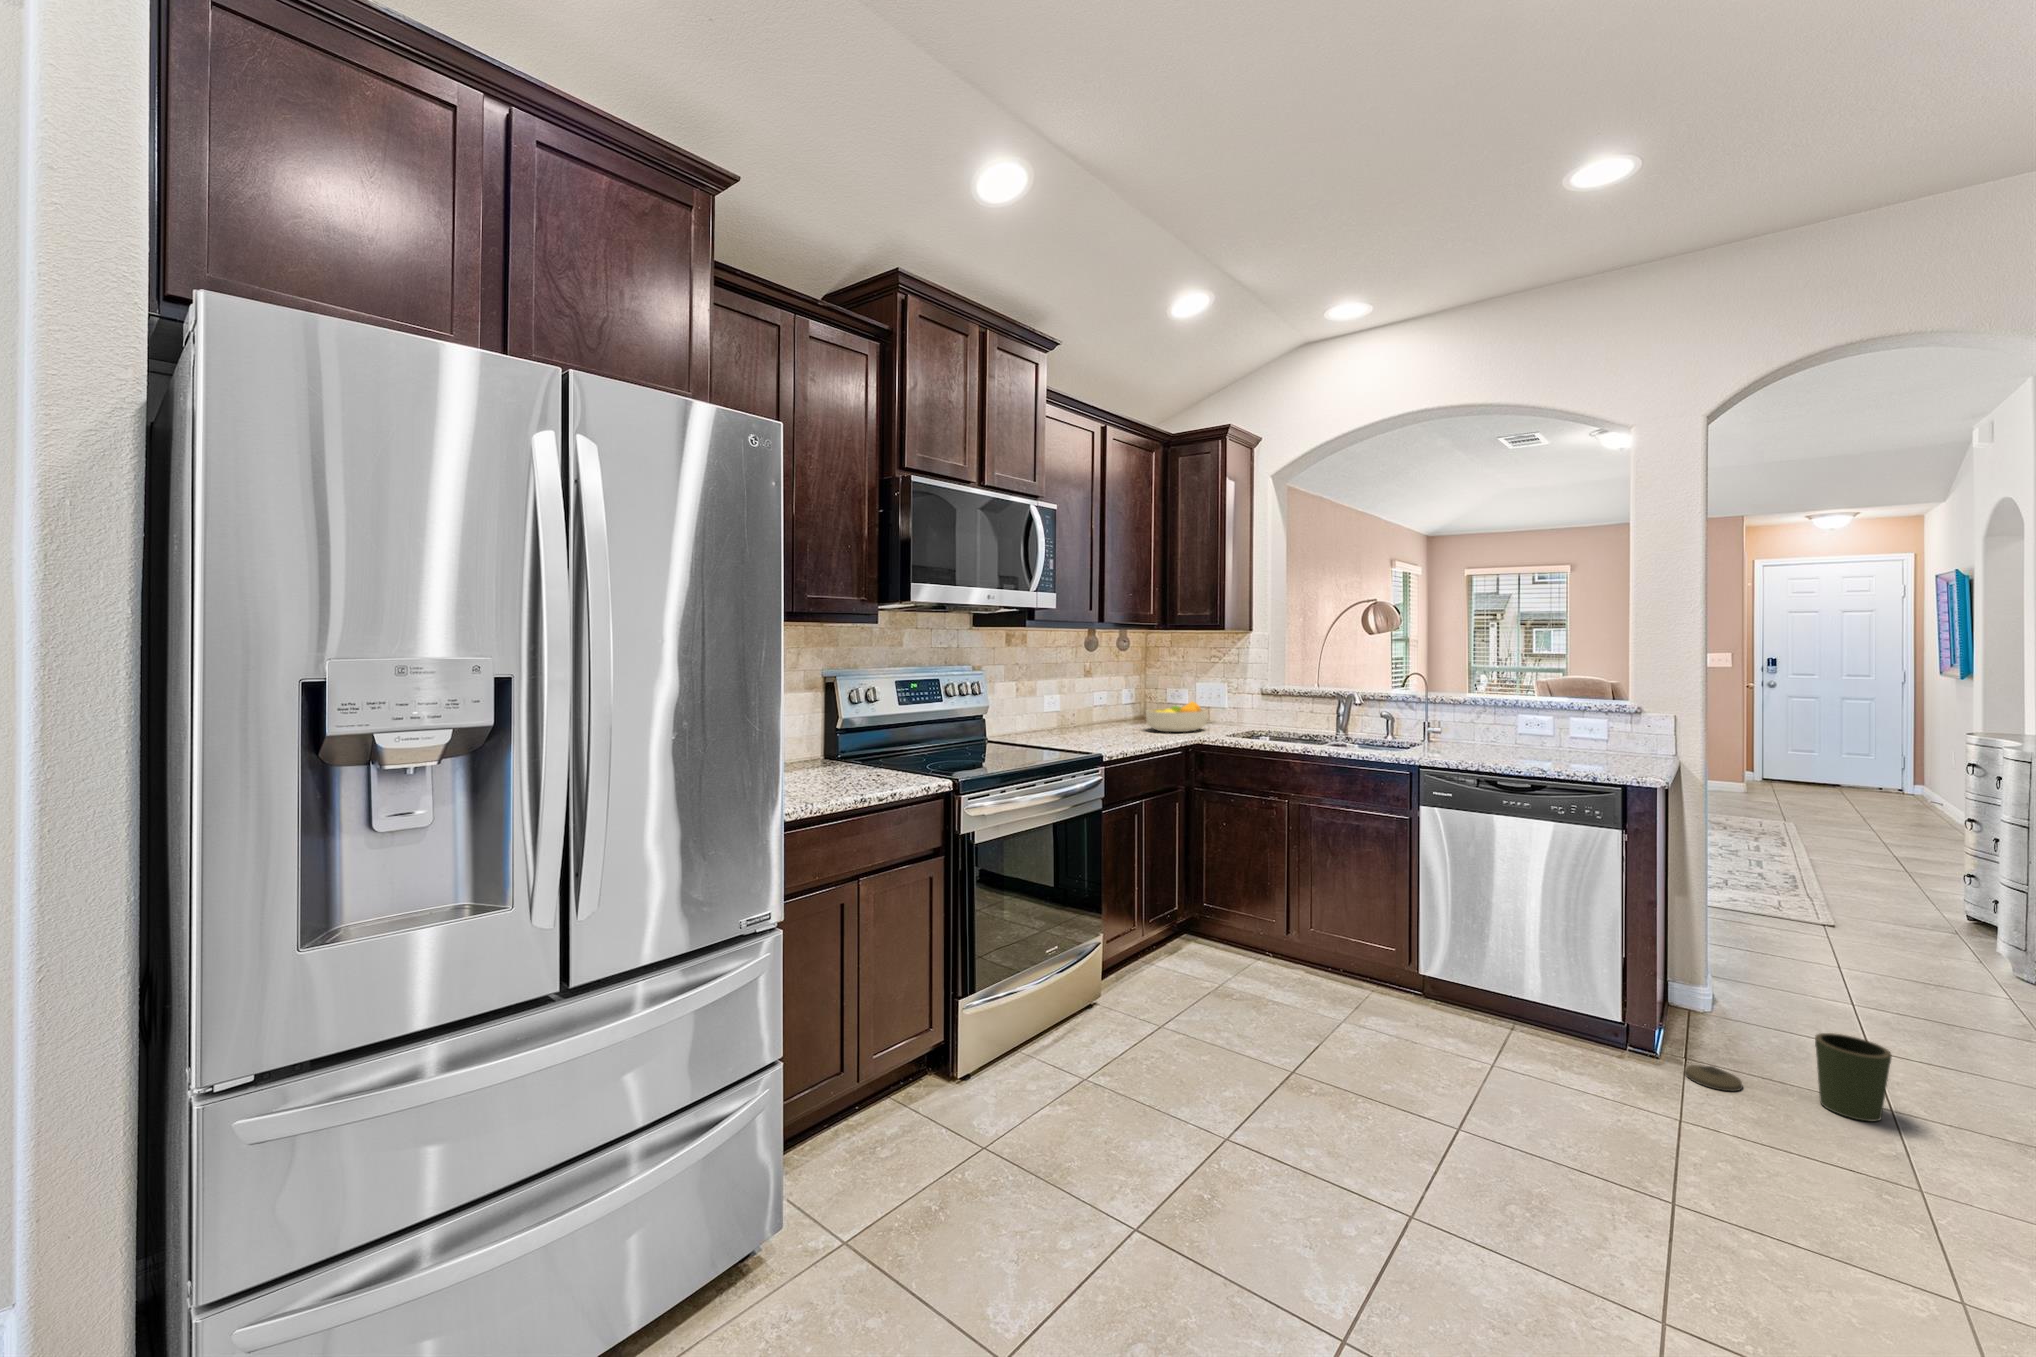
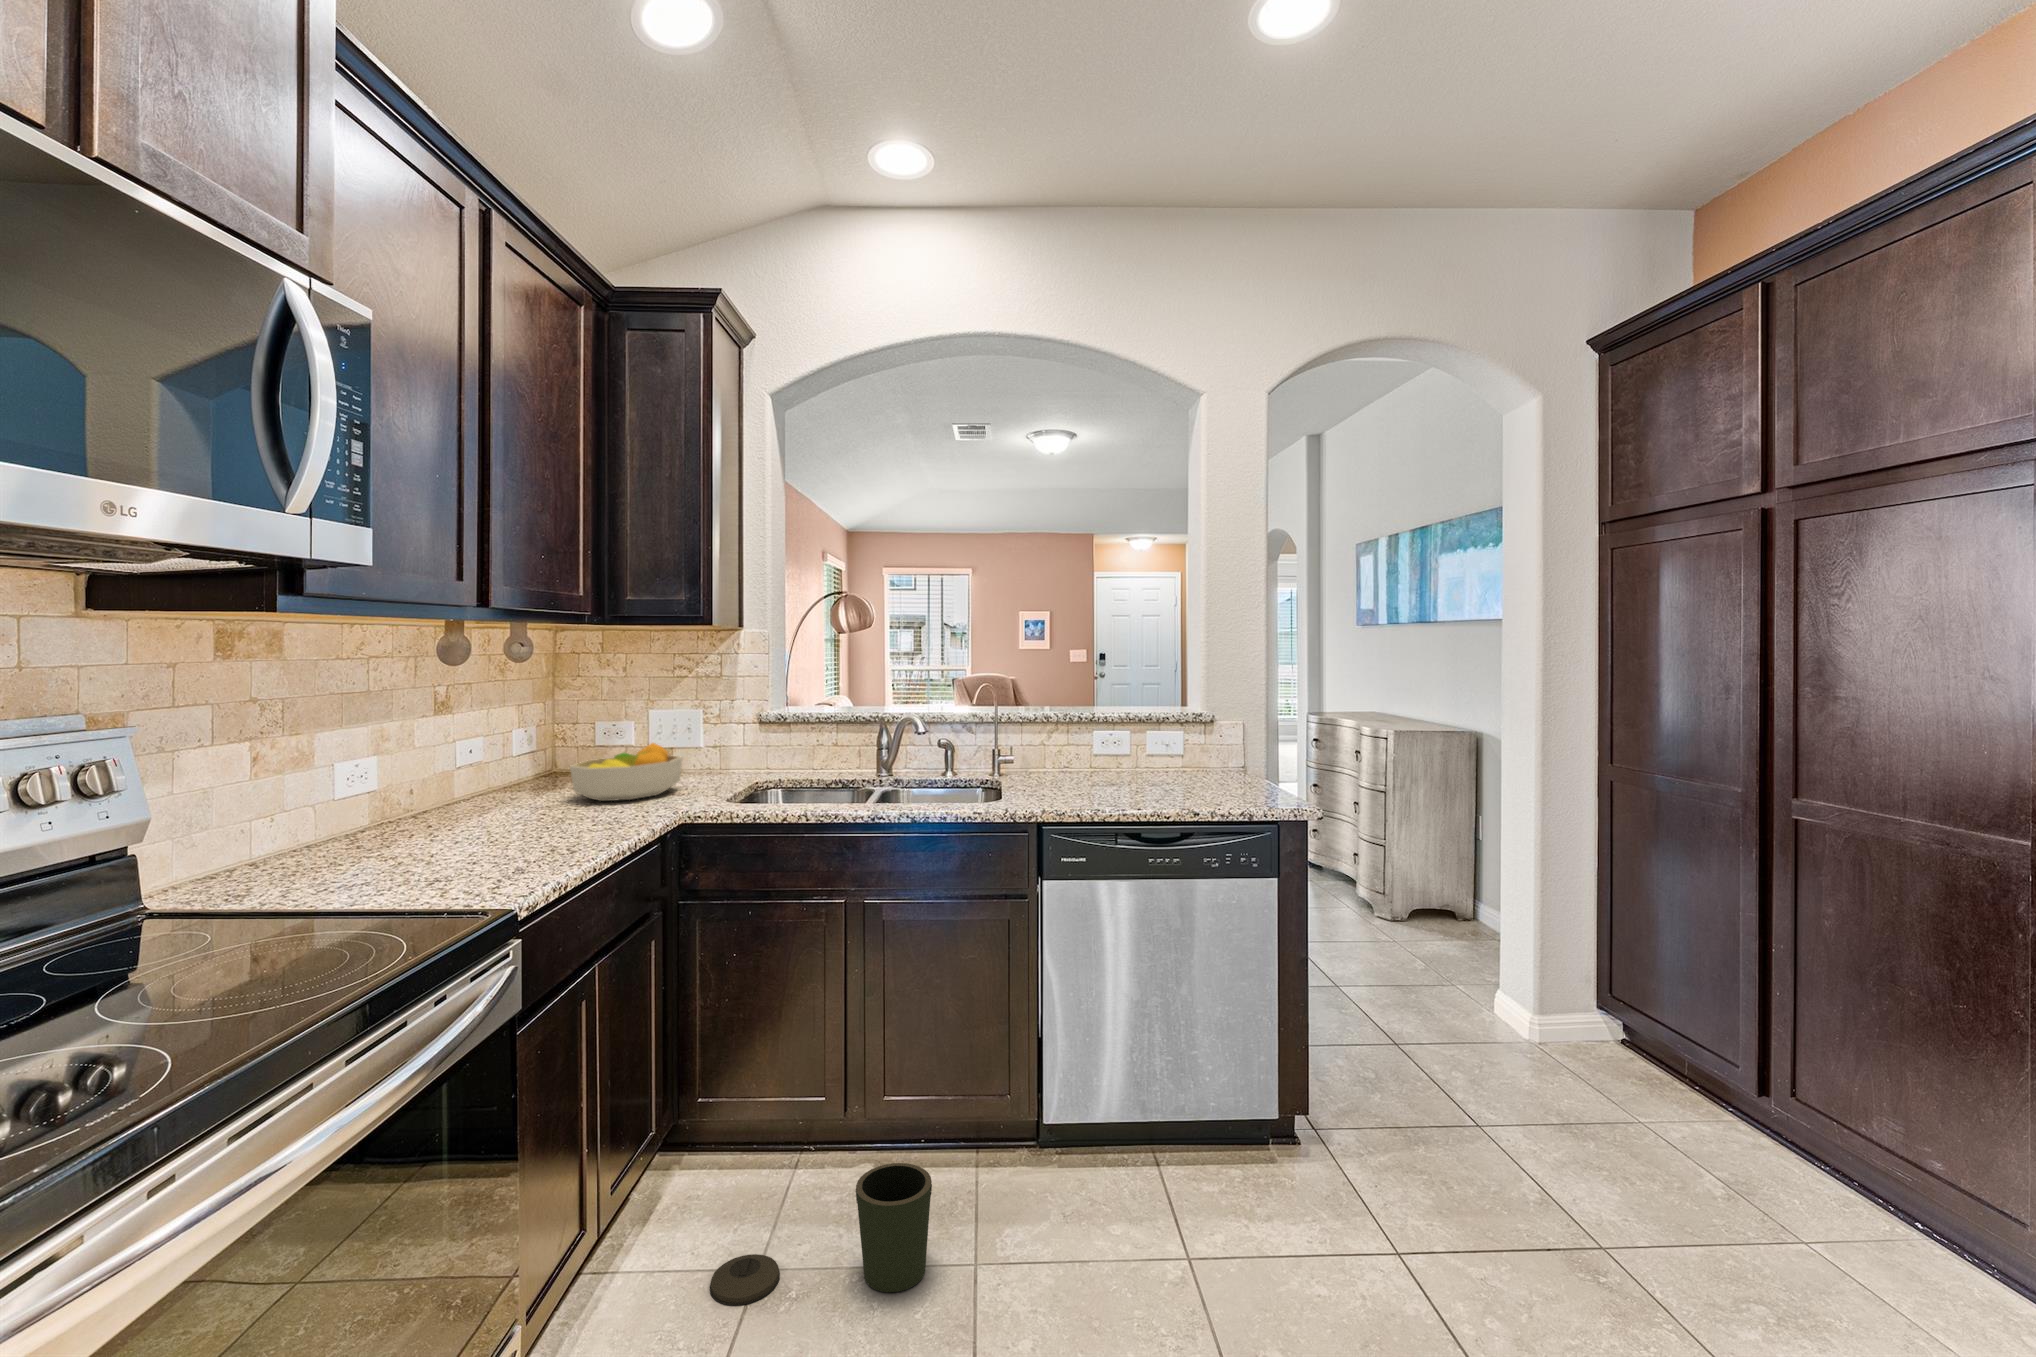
trash can: present [1684,1033,1892,1122] -> present [710,1163,932,1305]

